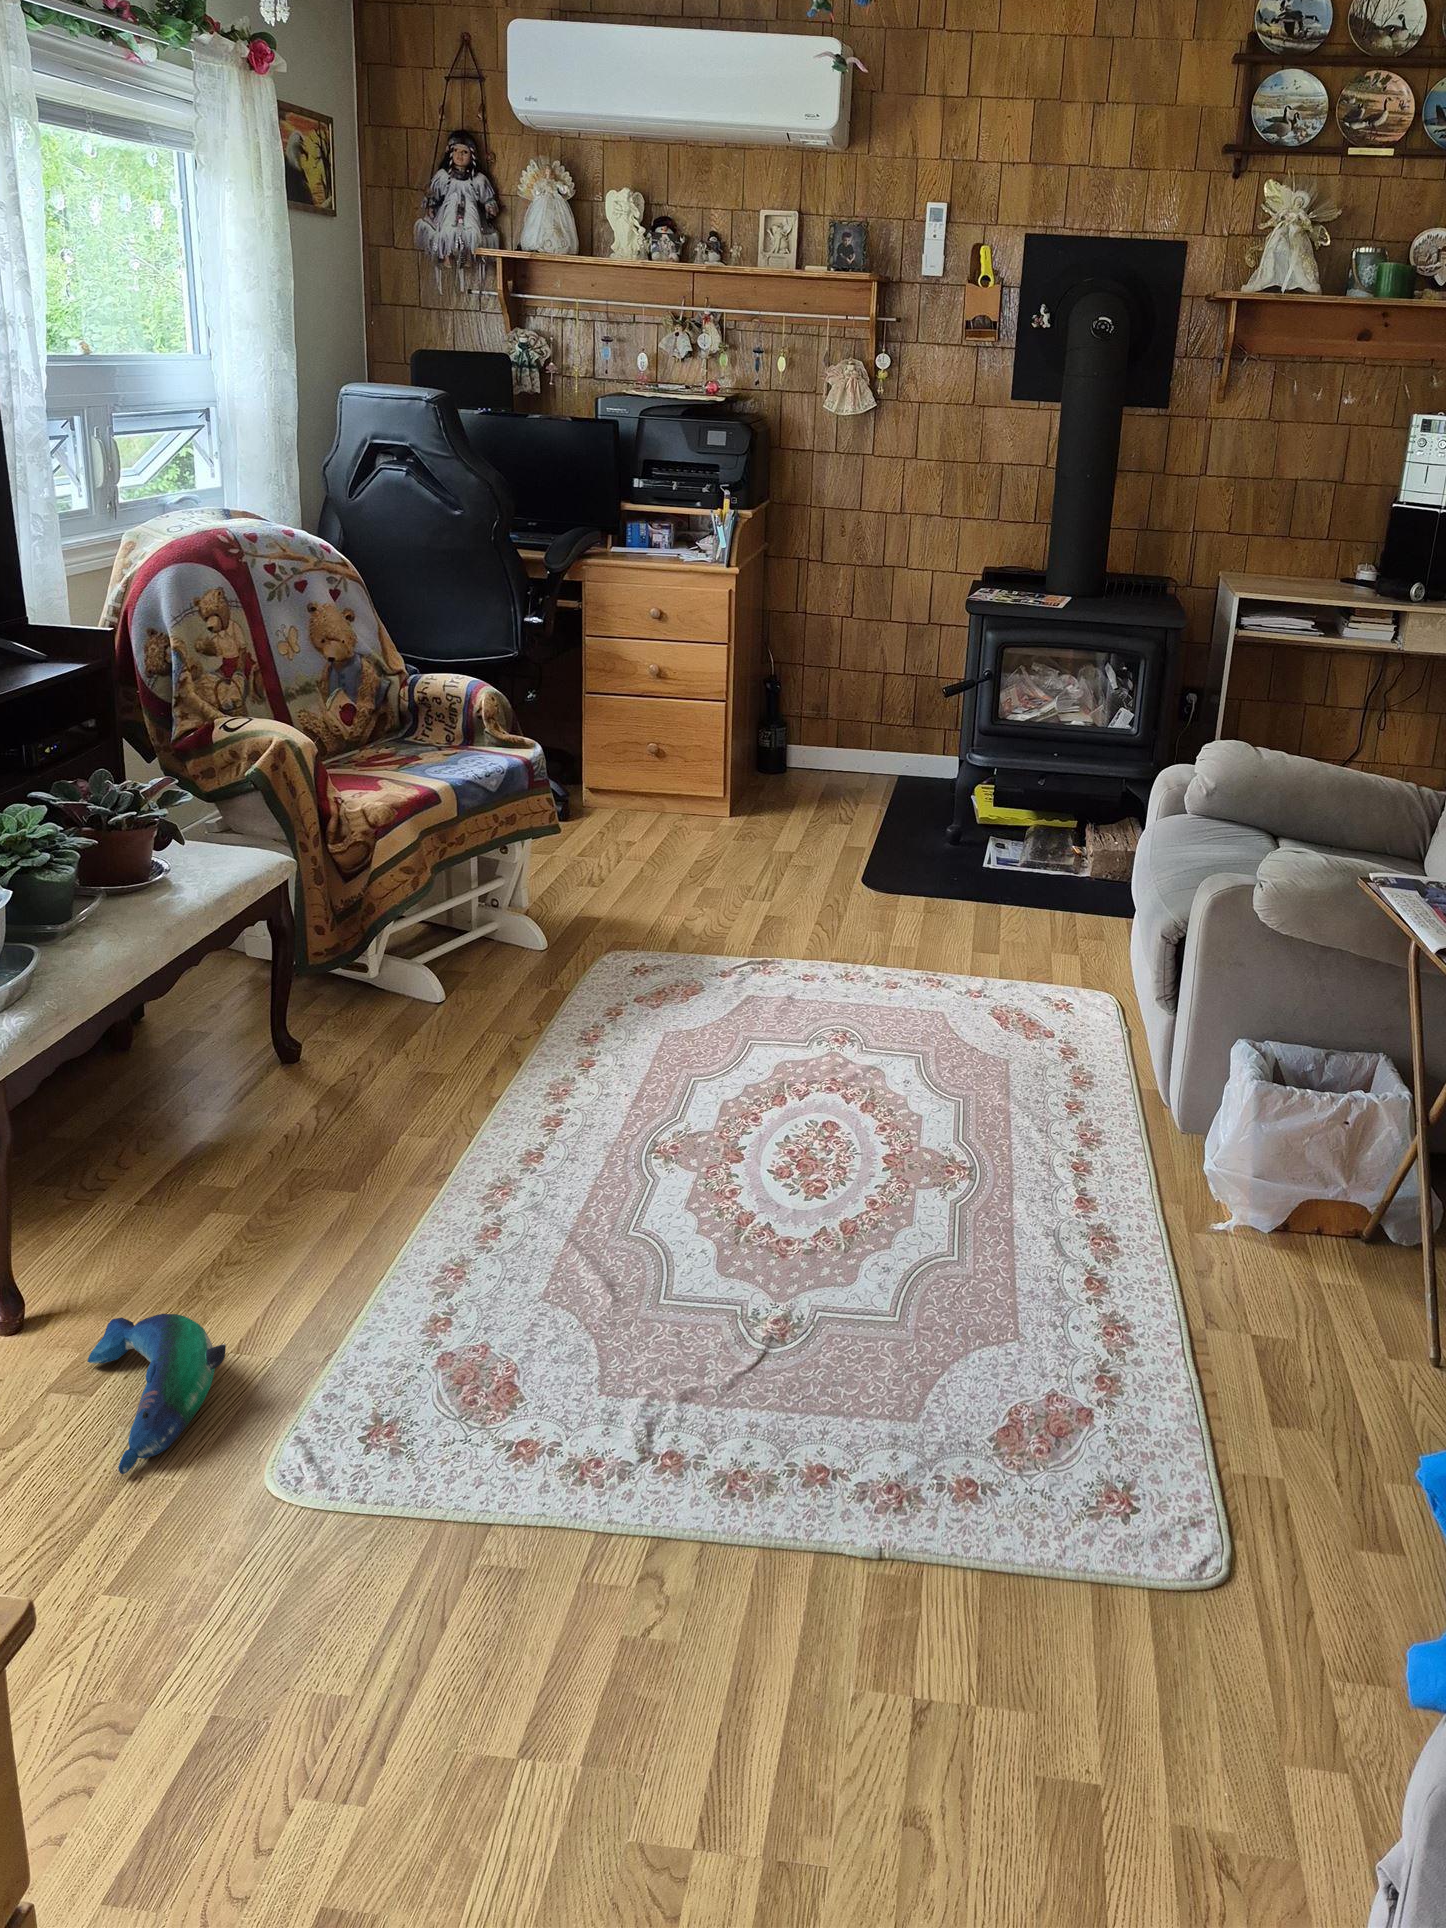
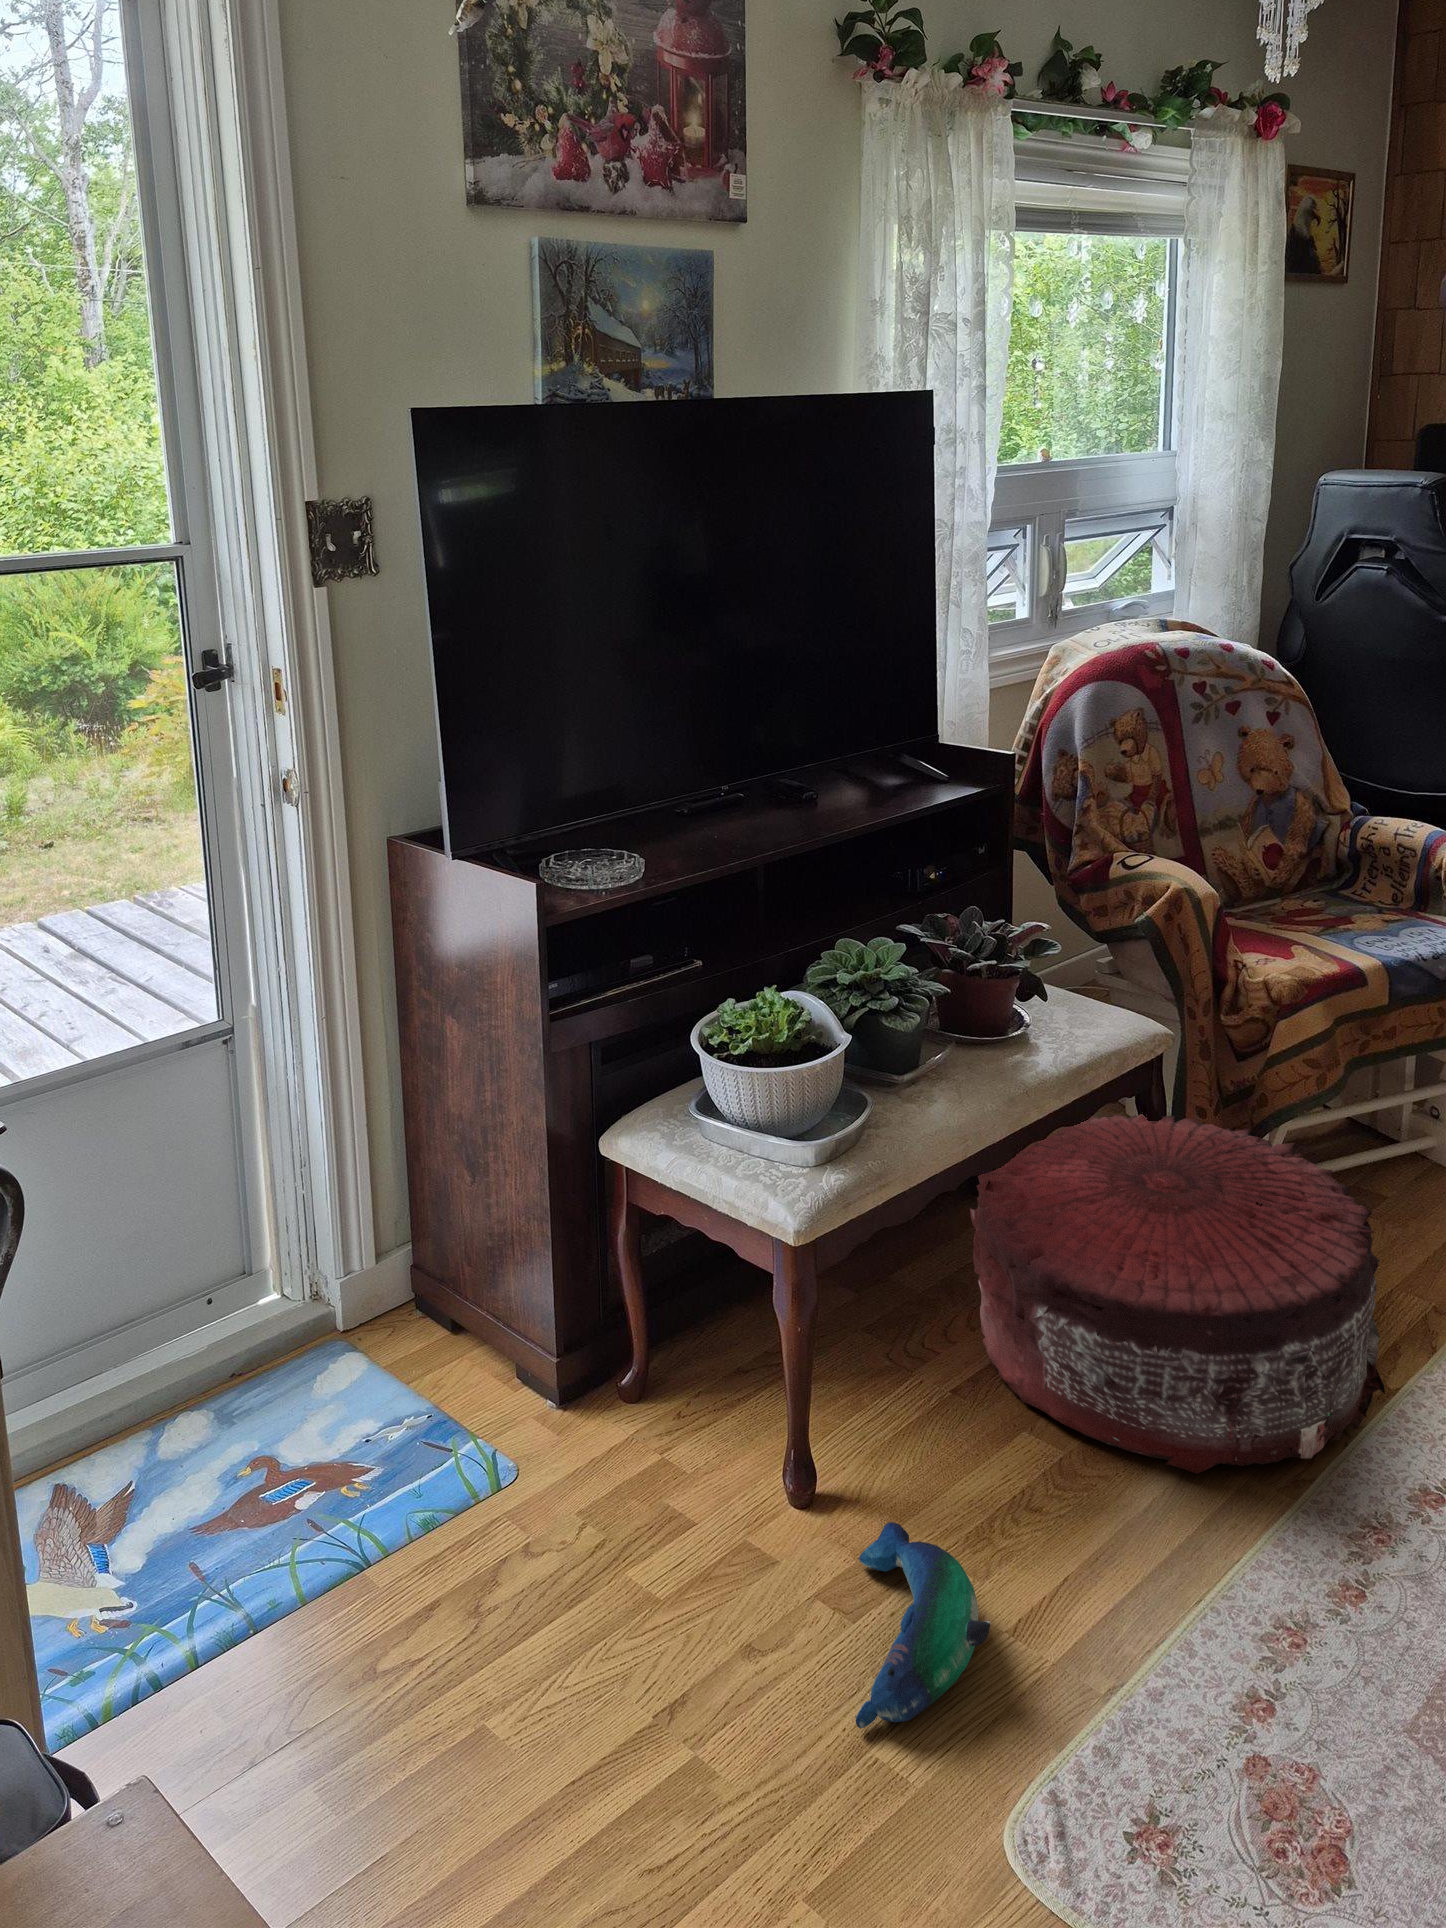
pouf: none [133,930,492,1203] -> present [970,1114,1385,1474]

